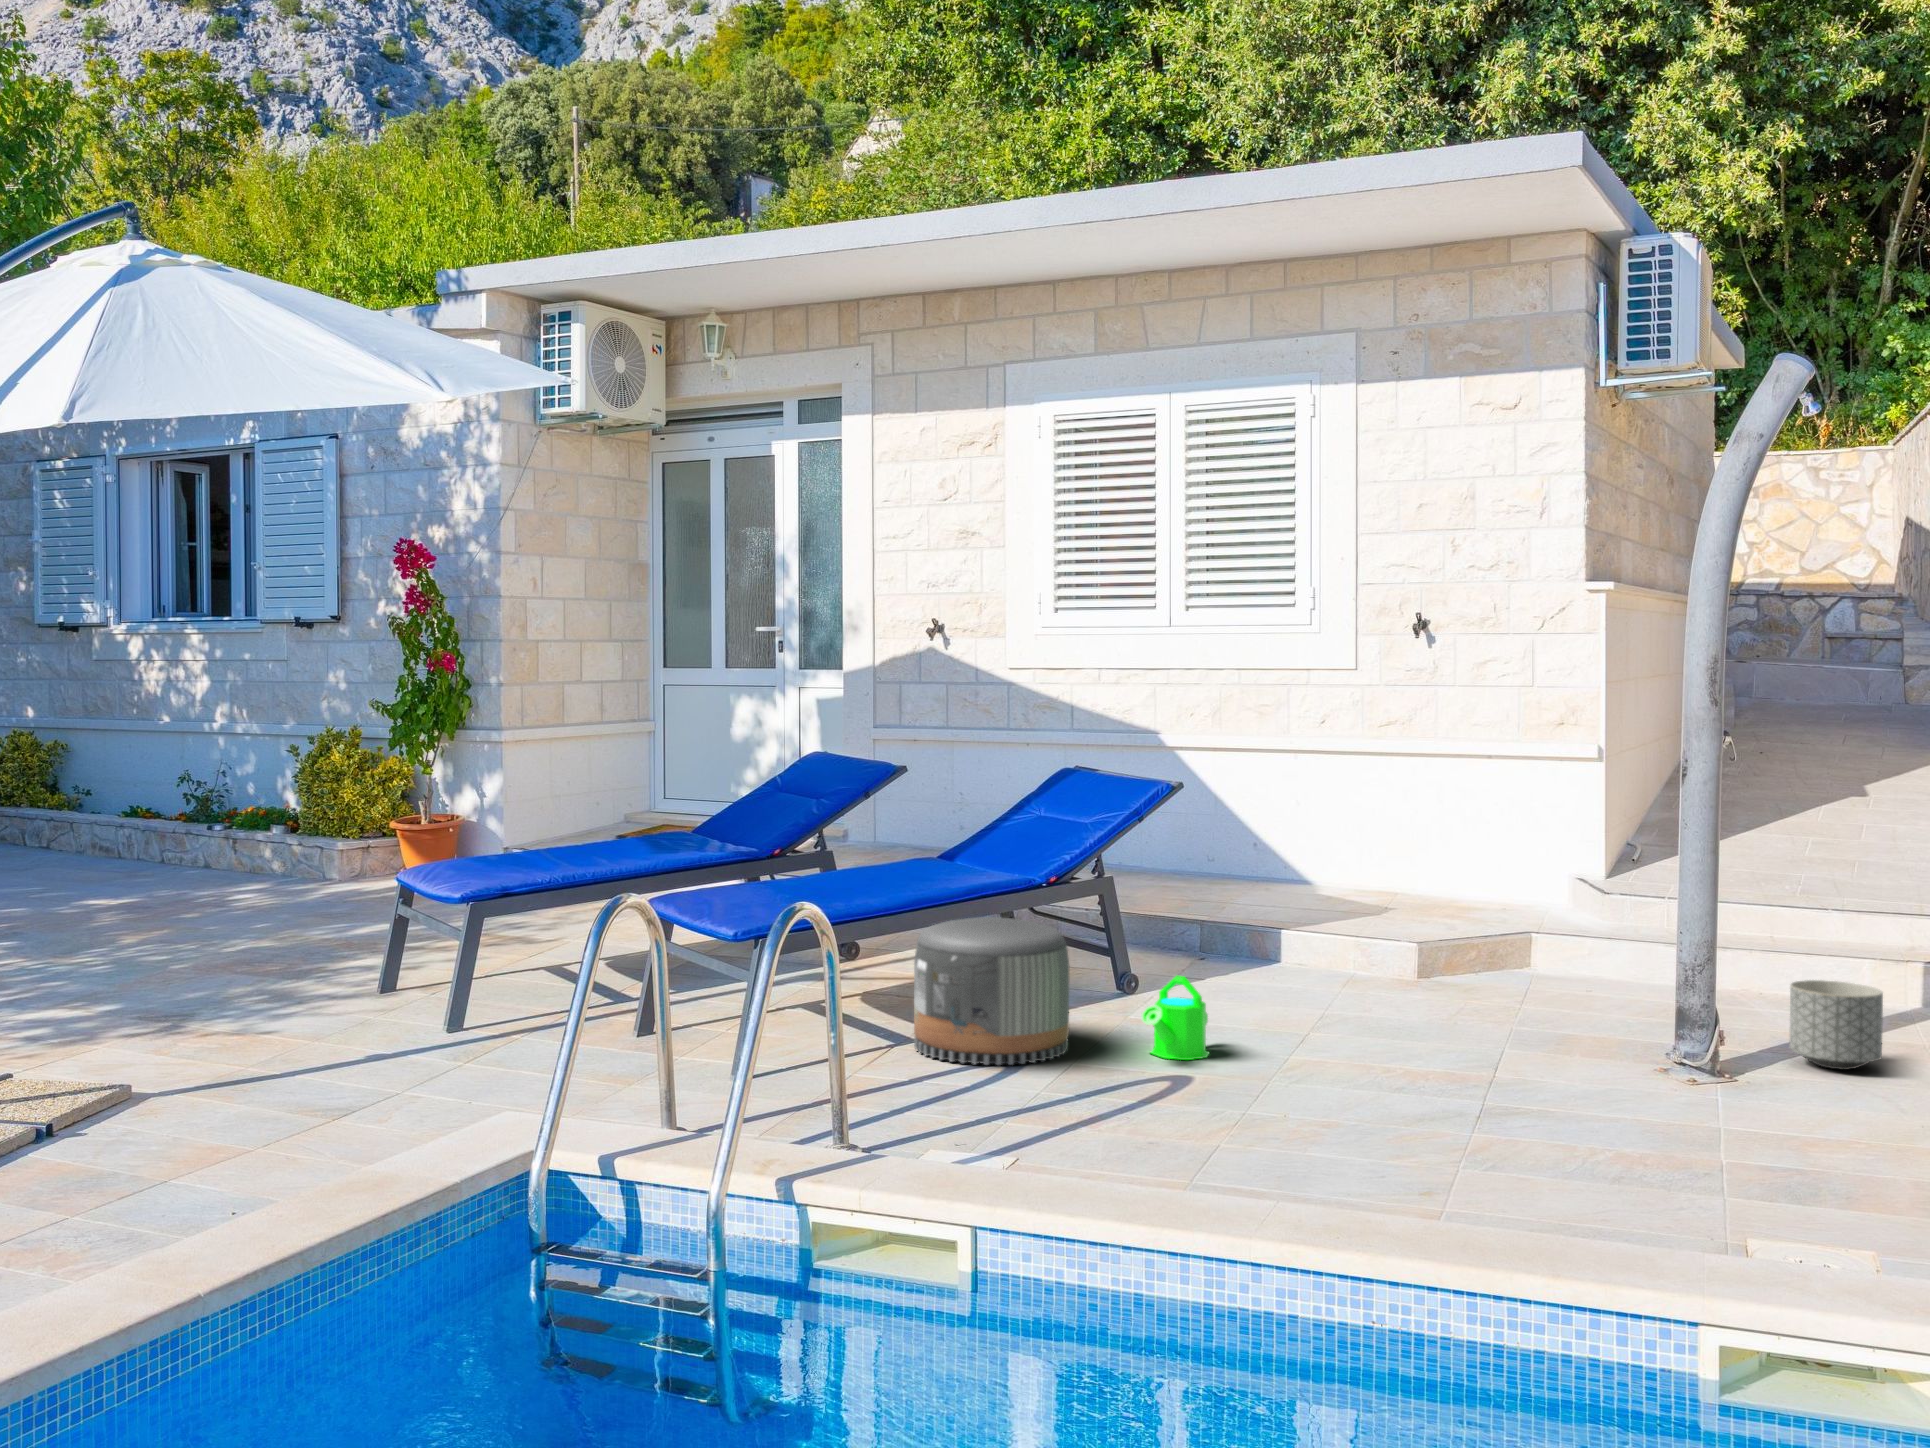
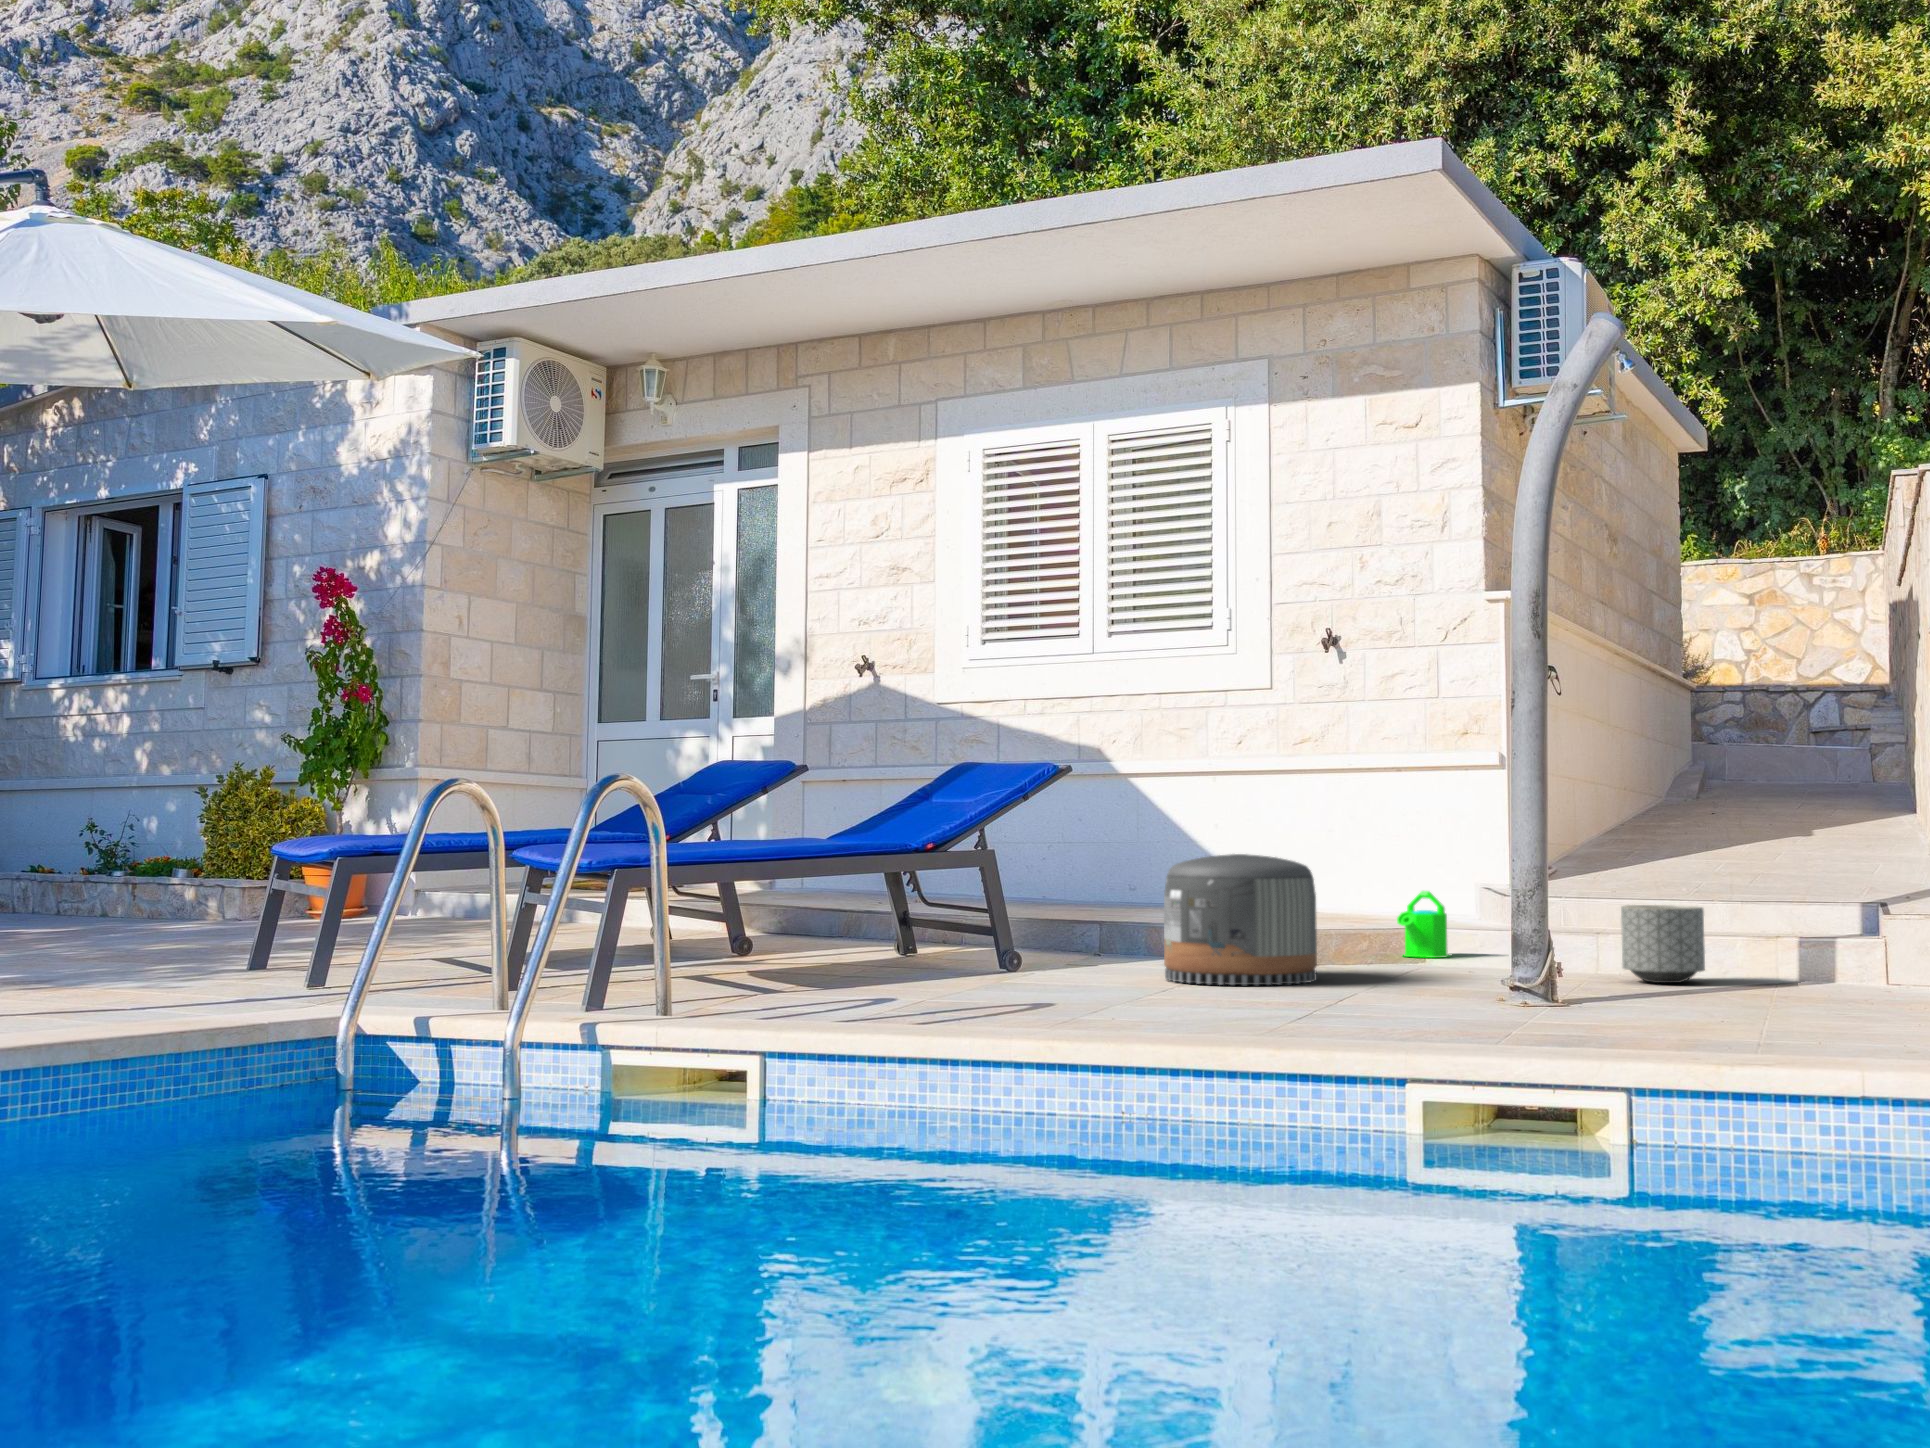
pouf: present [914,917,1069,1065] -> present [1164,854,1317,985]
watering can: present [1142,975,1209,1060] -> present [1397,891,1450,958]

